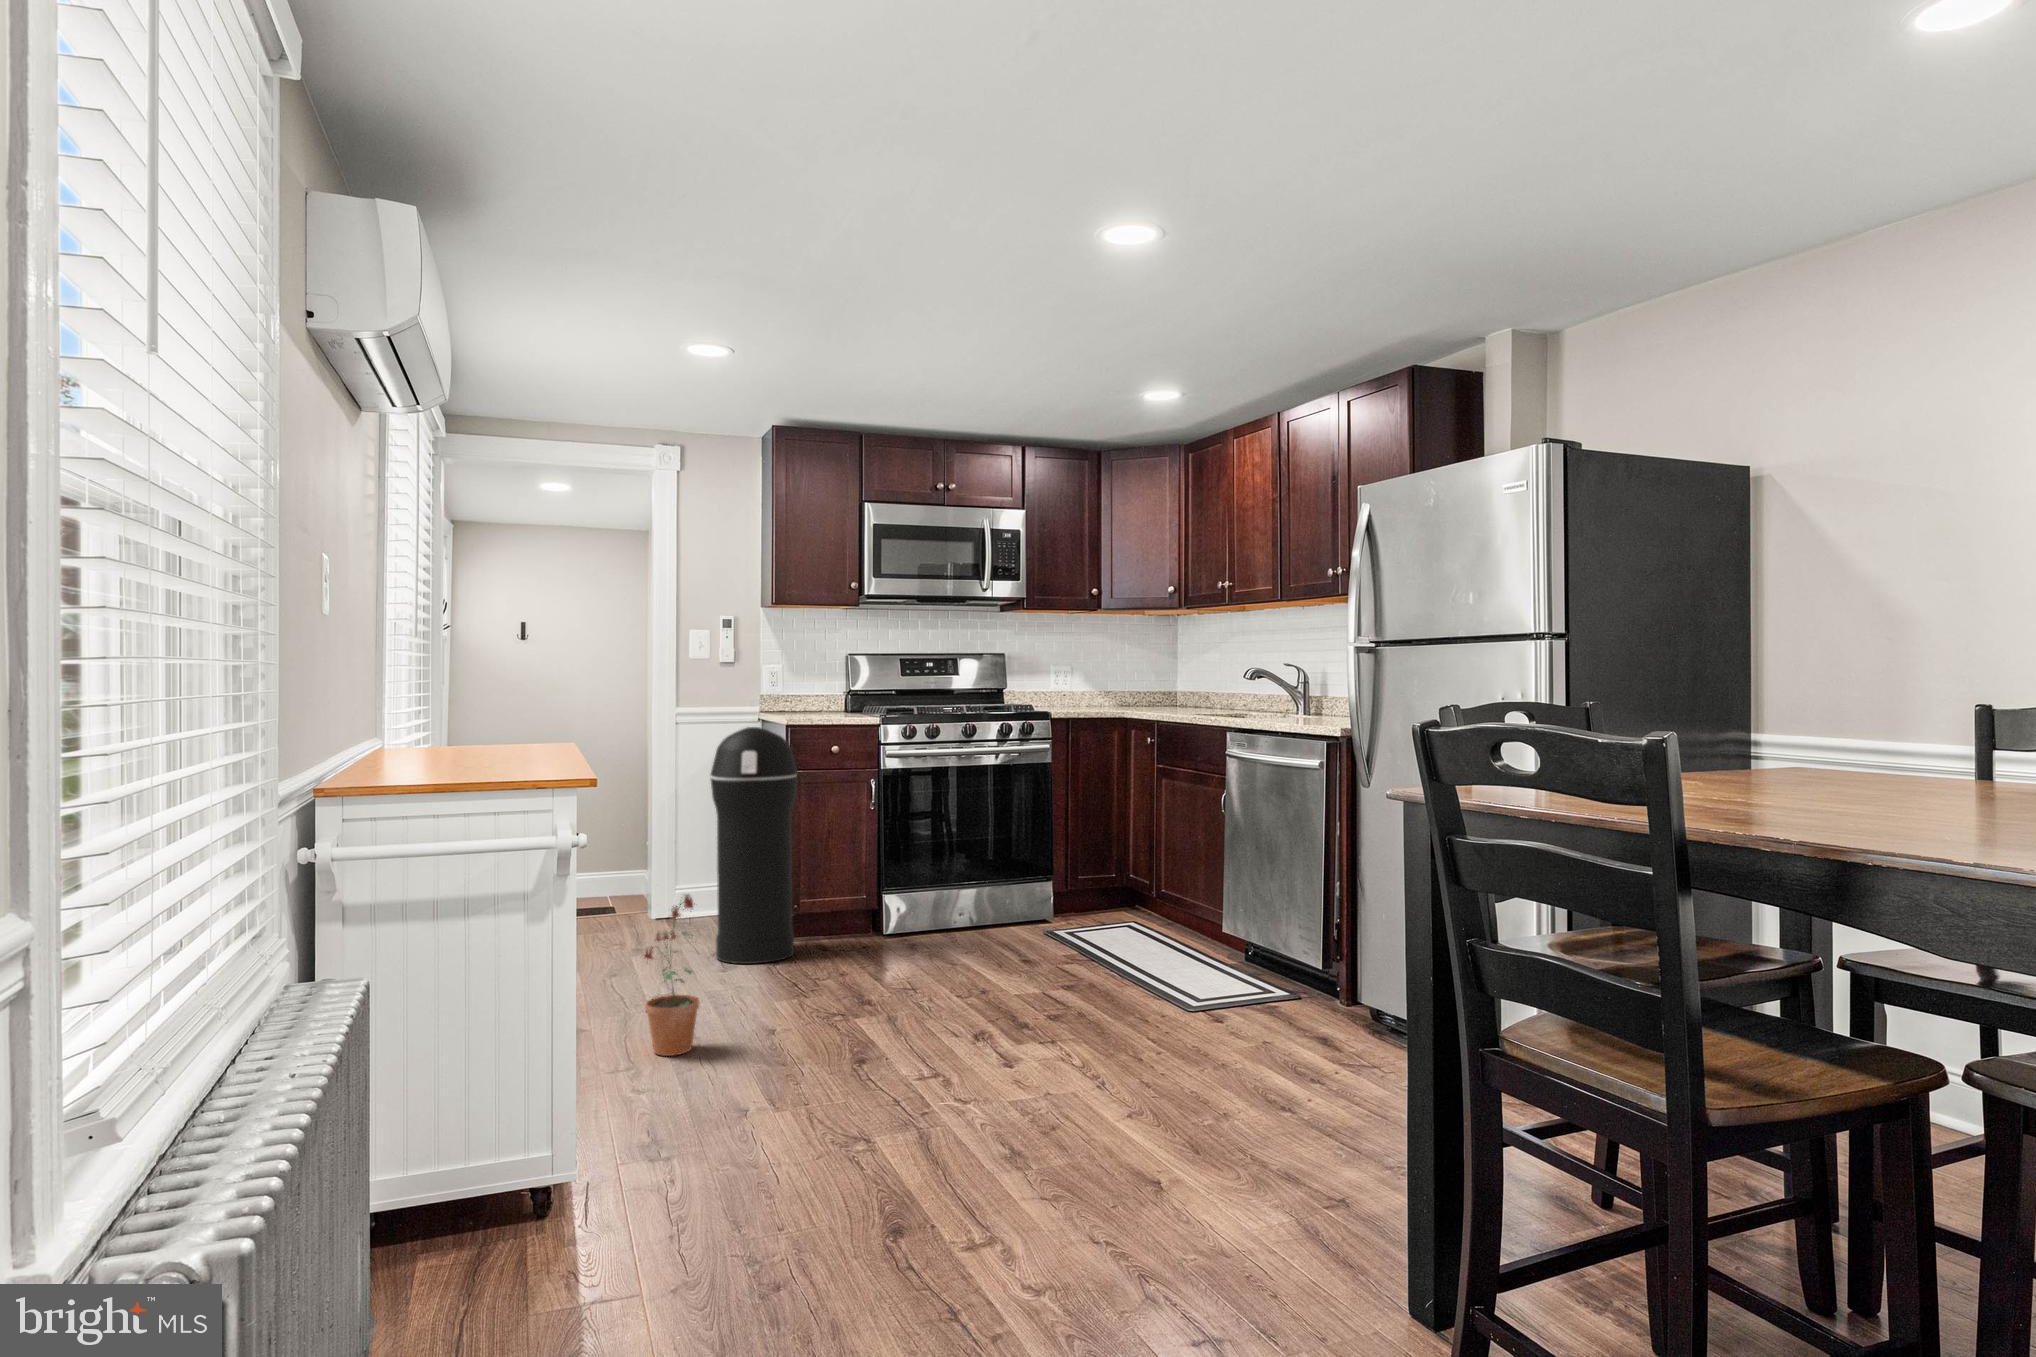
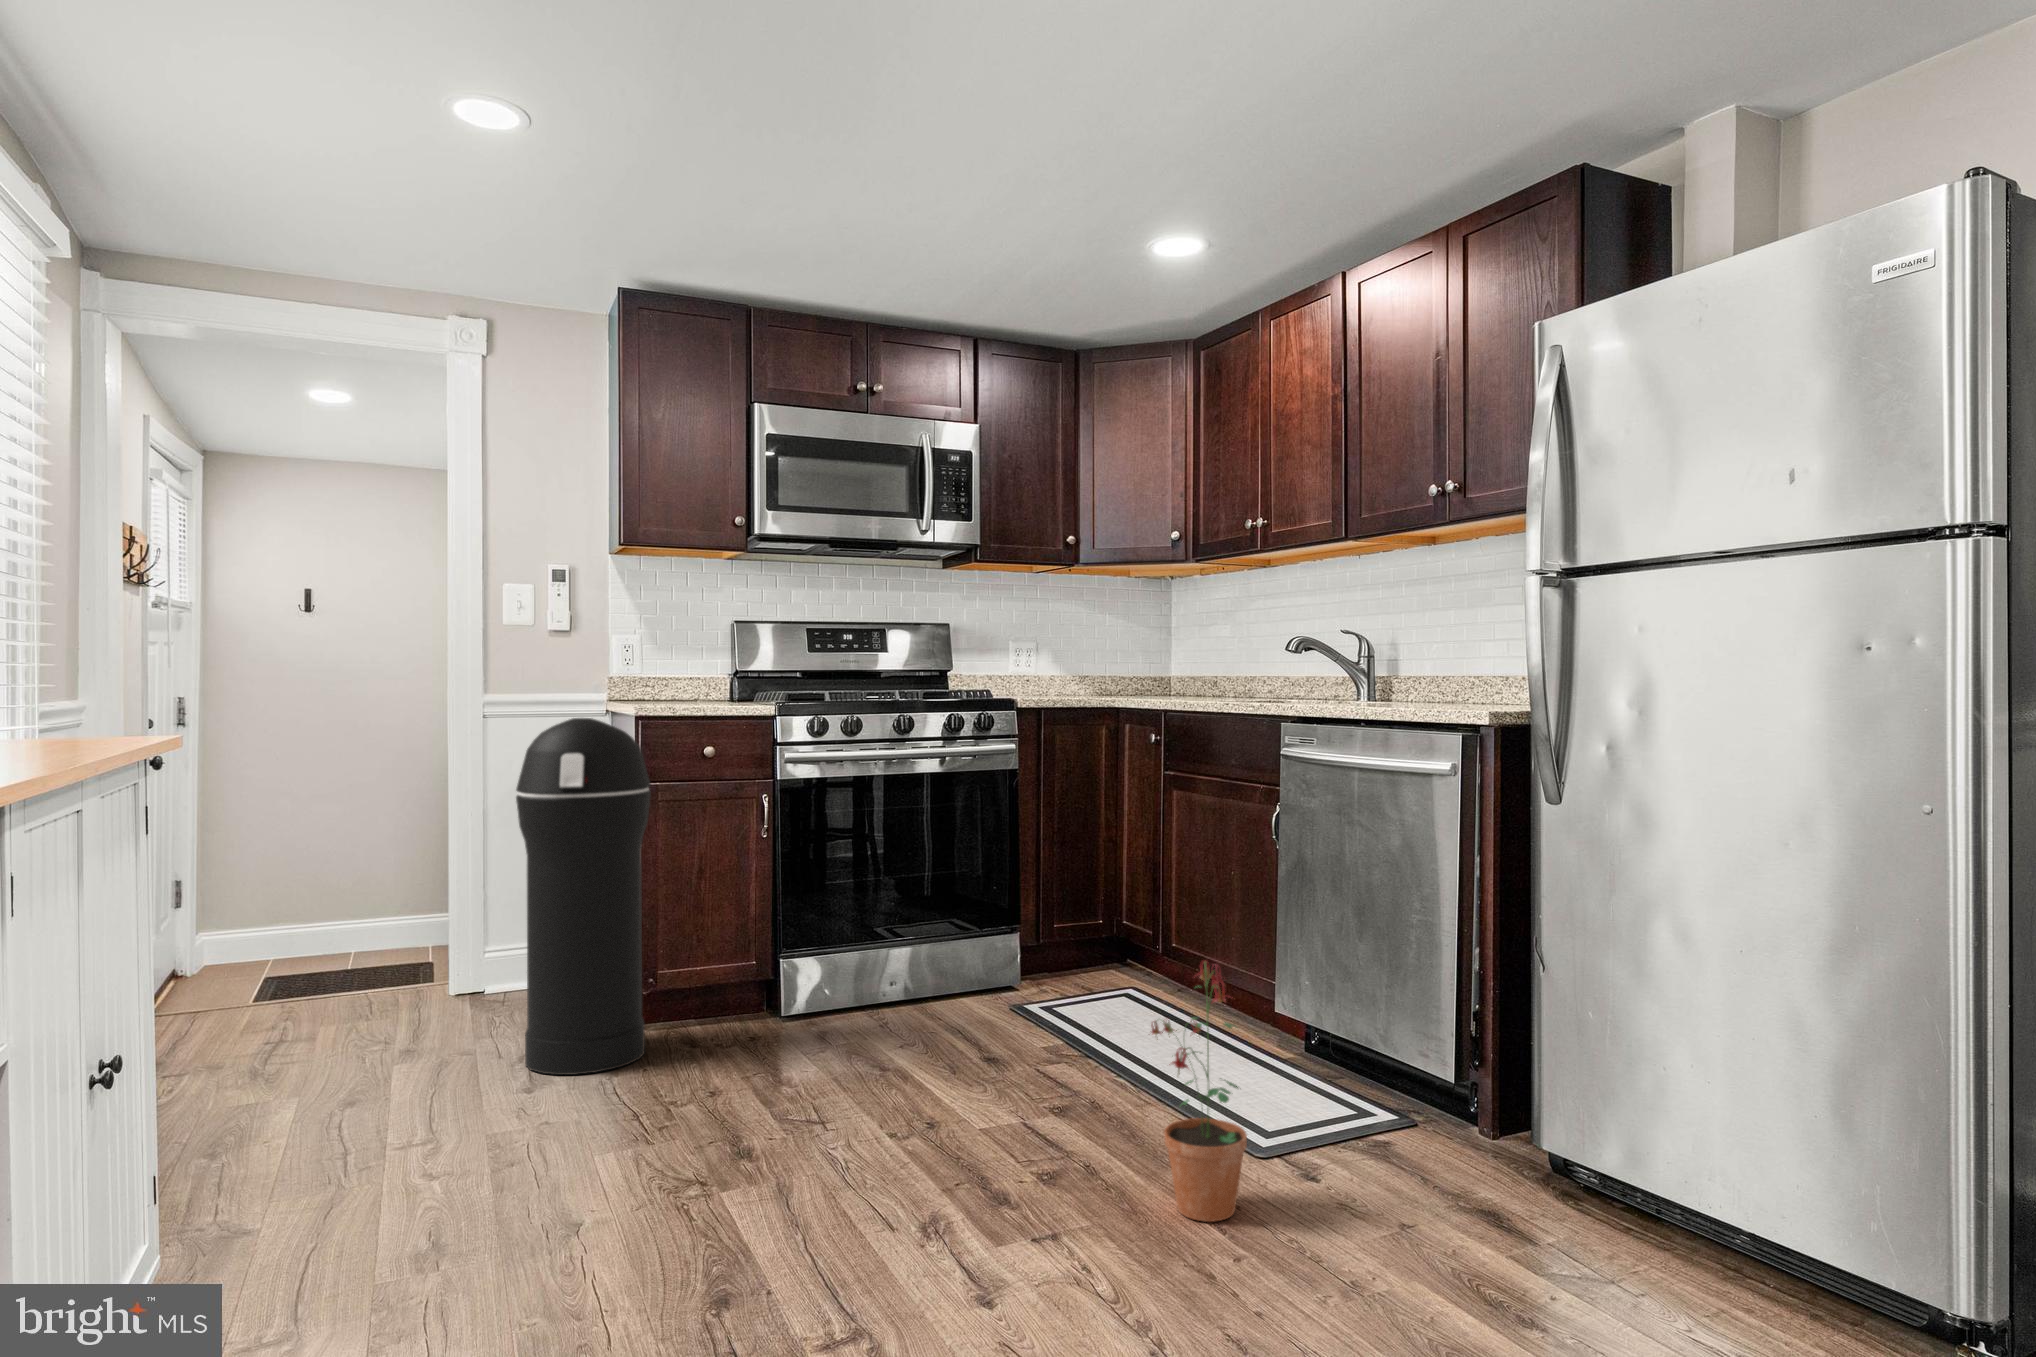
potted plant: present [644,894,699,1056] -> present [1151,961,1247,1222]

